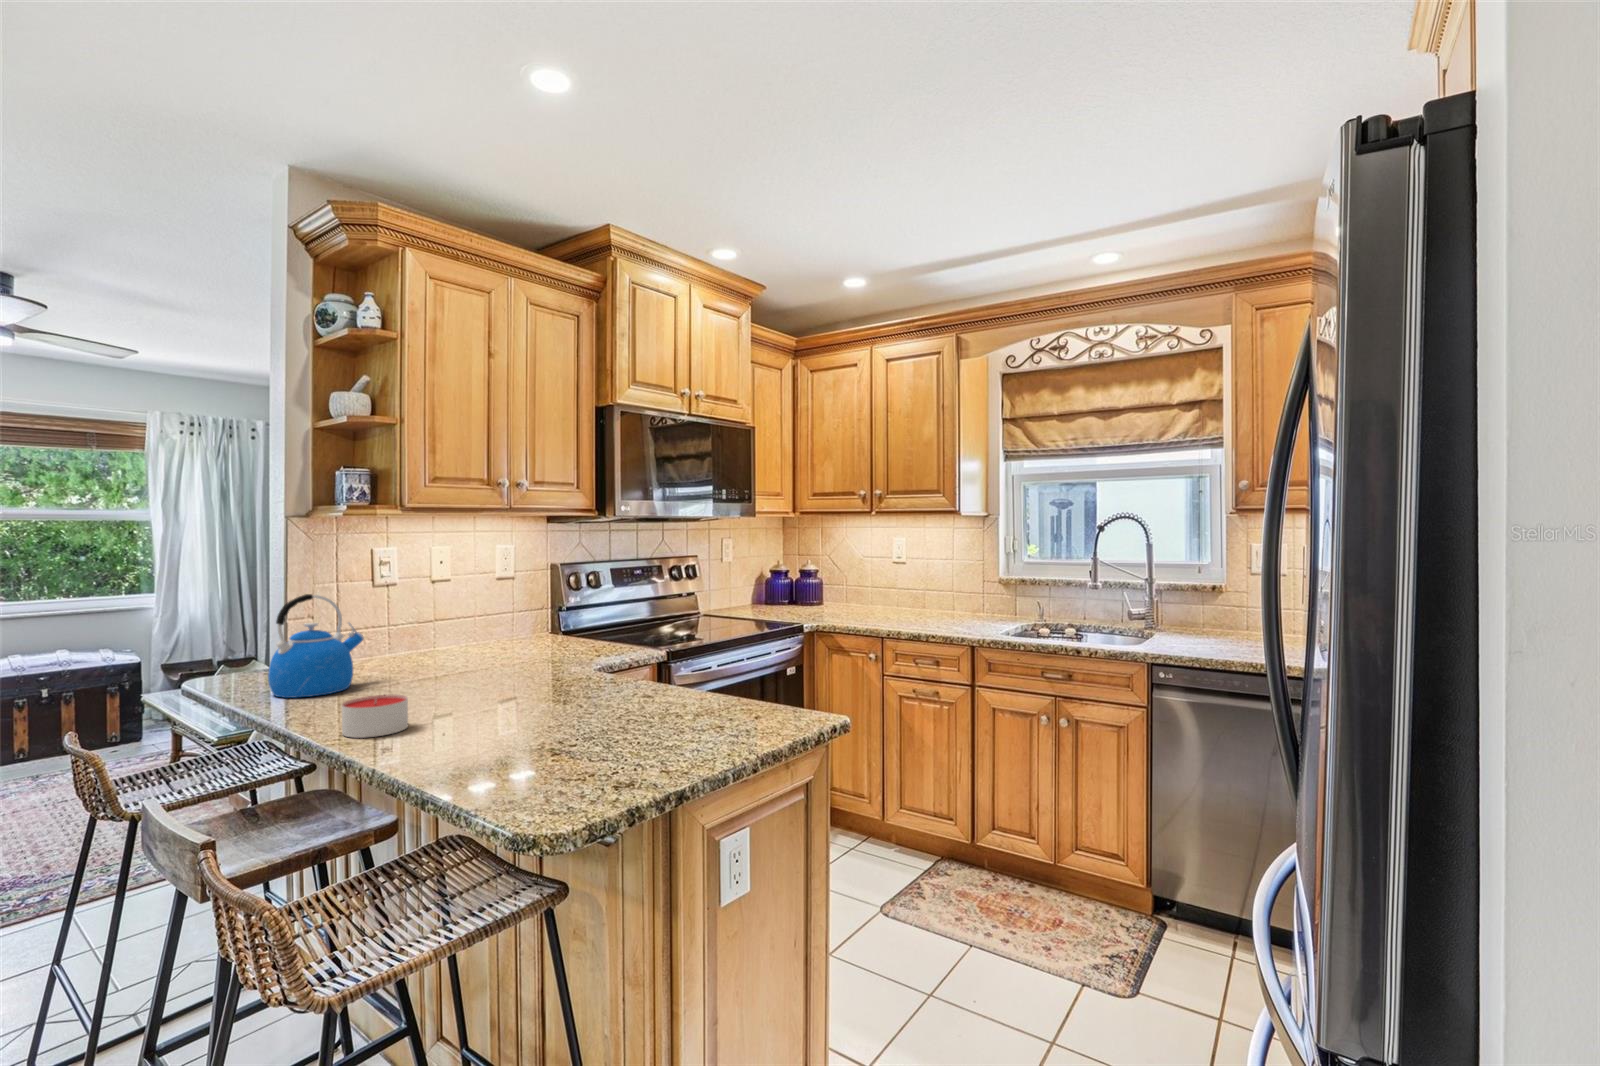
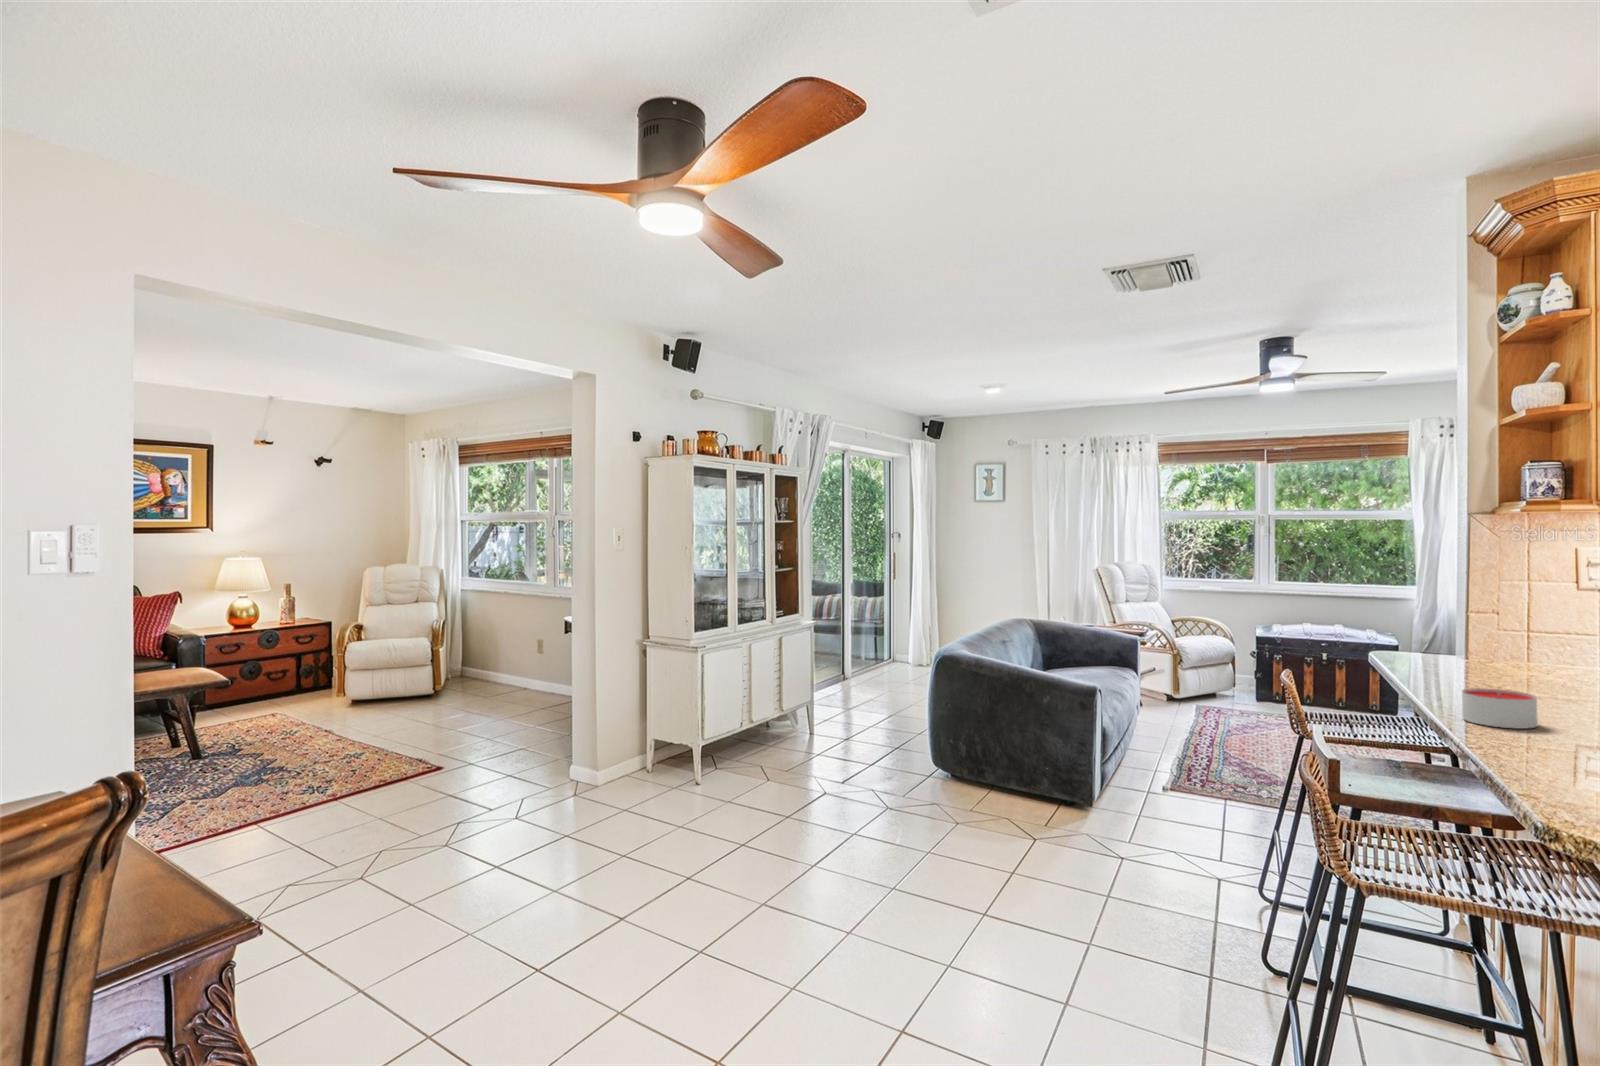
kettle: present [268,594,364,698] -> none [1430,589,1537,686]

